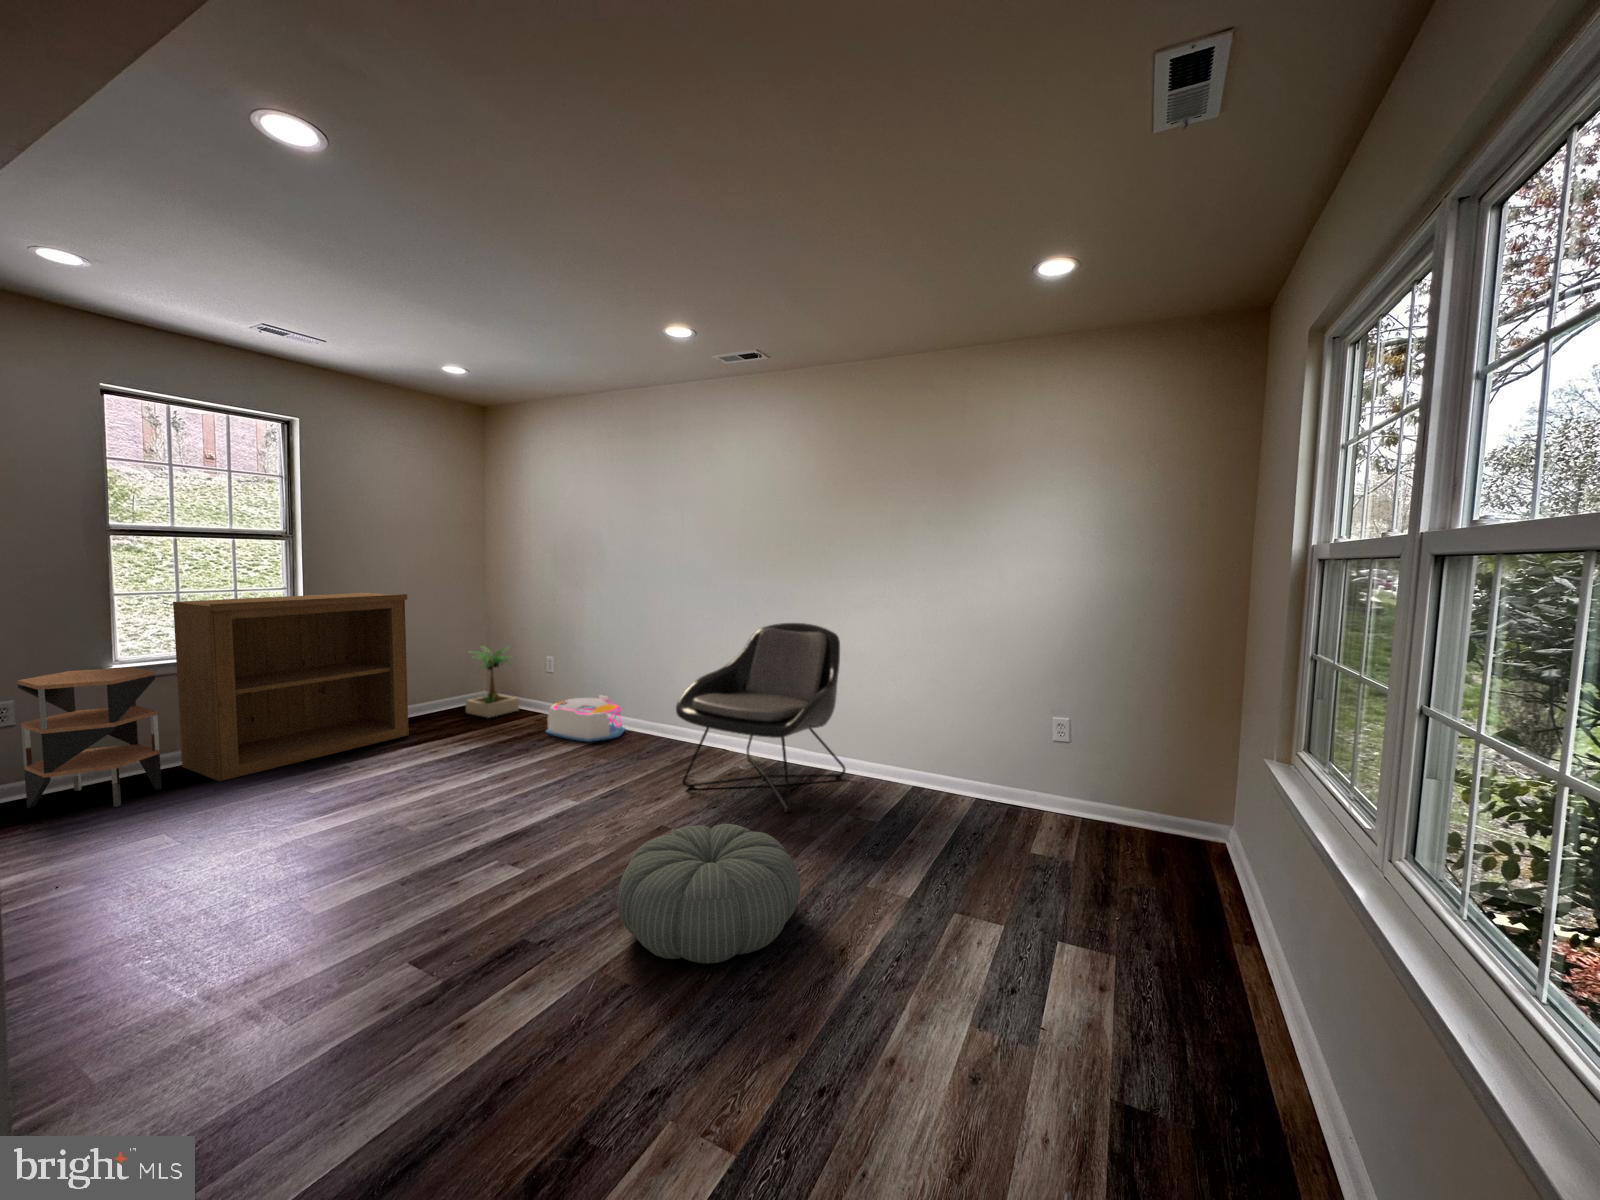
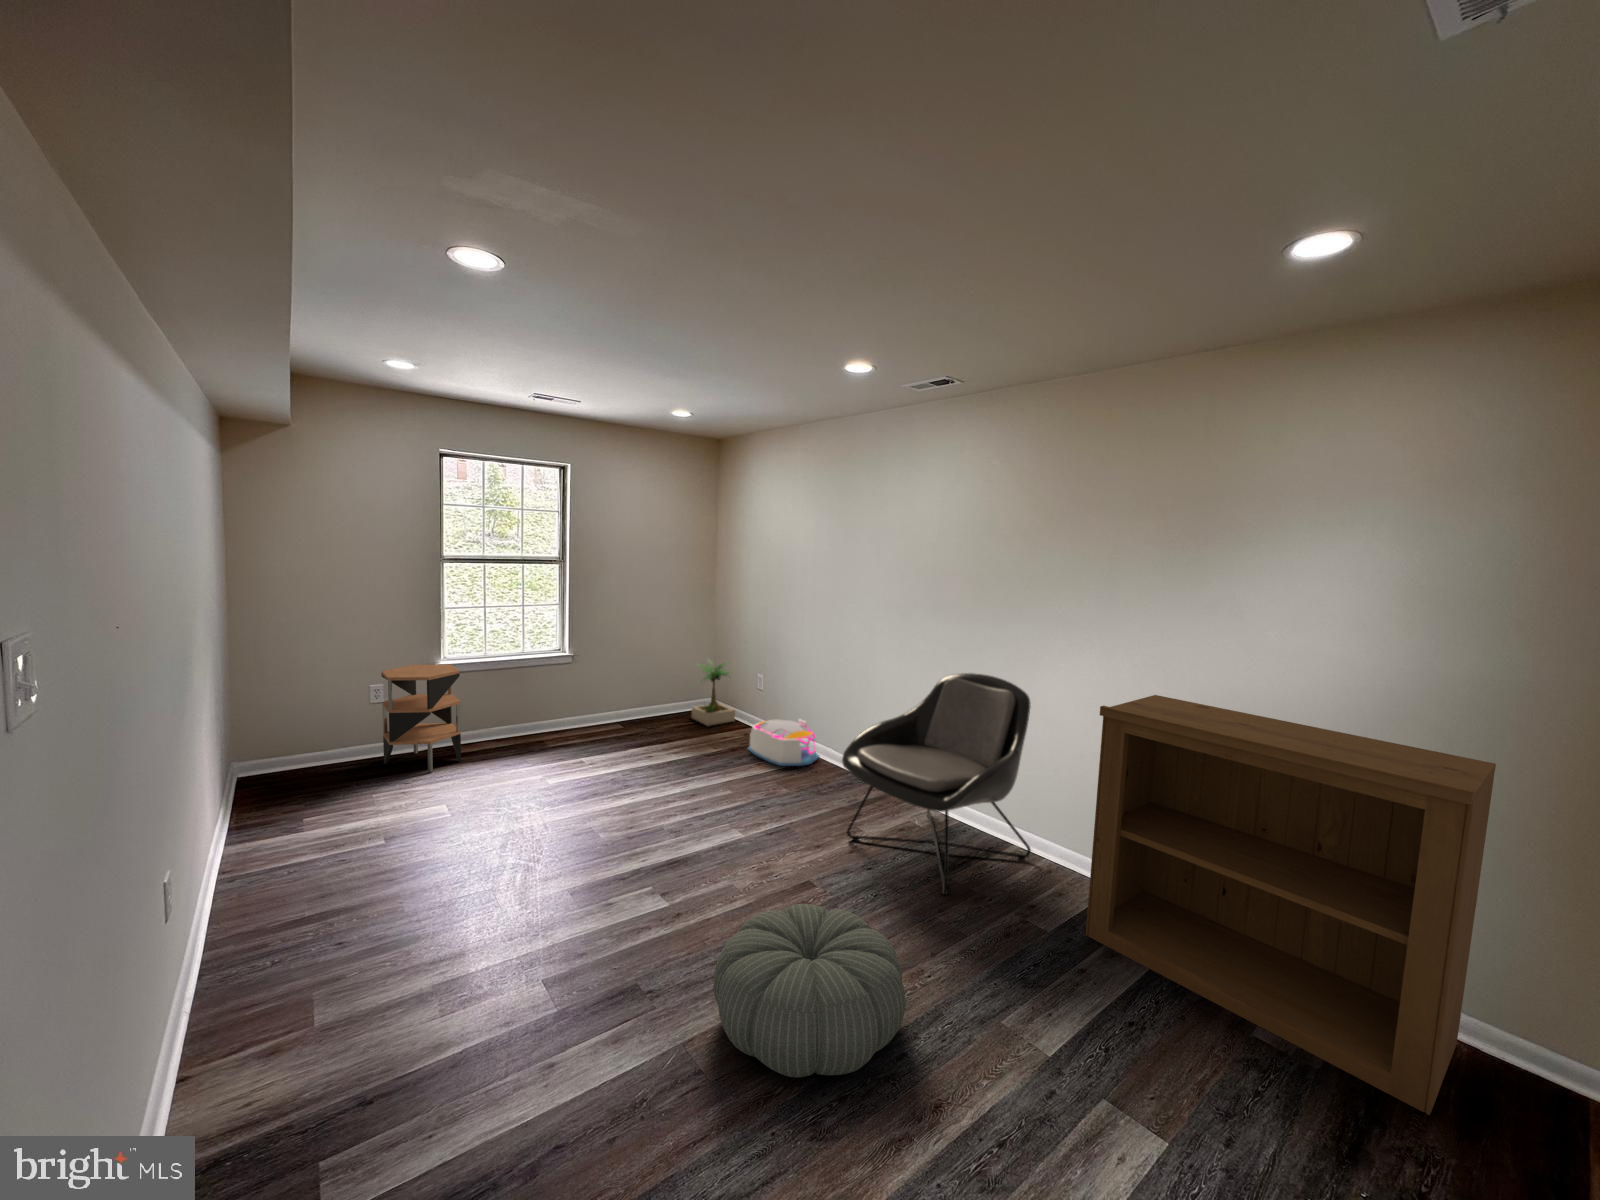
bookshelf: present [173,593,409,781] -> present [1086,695,1496,1115]

